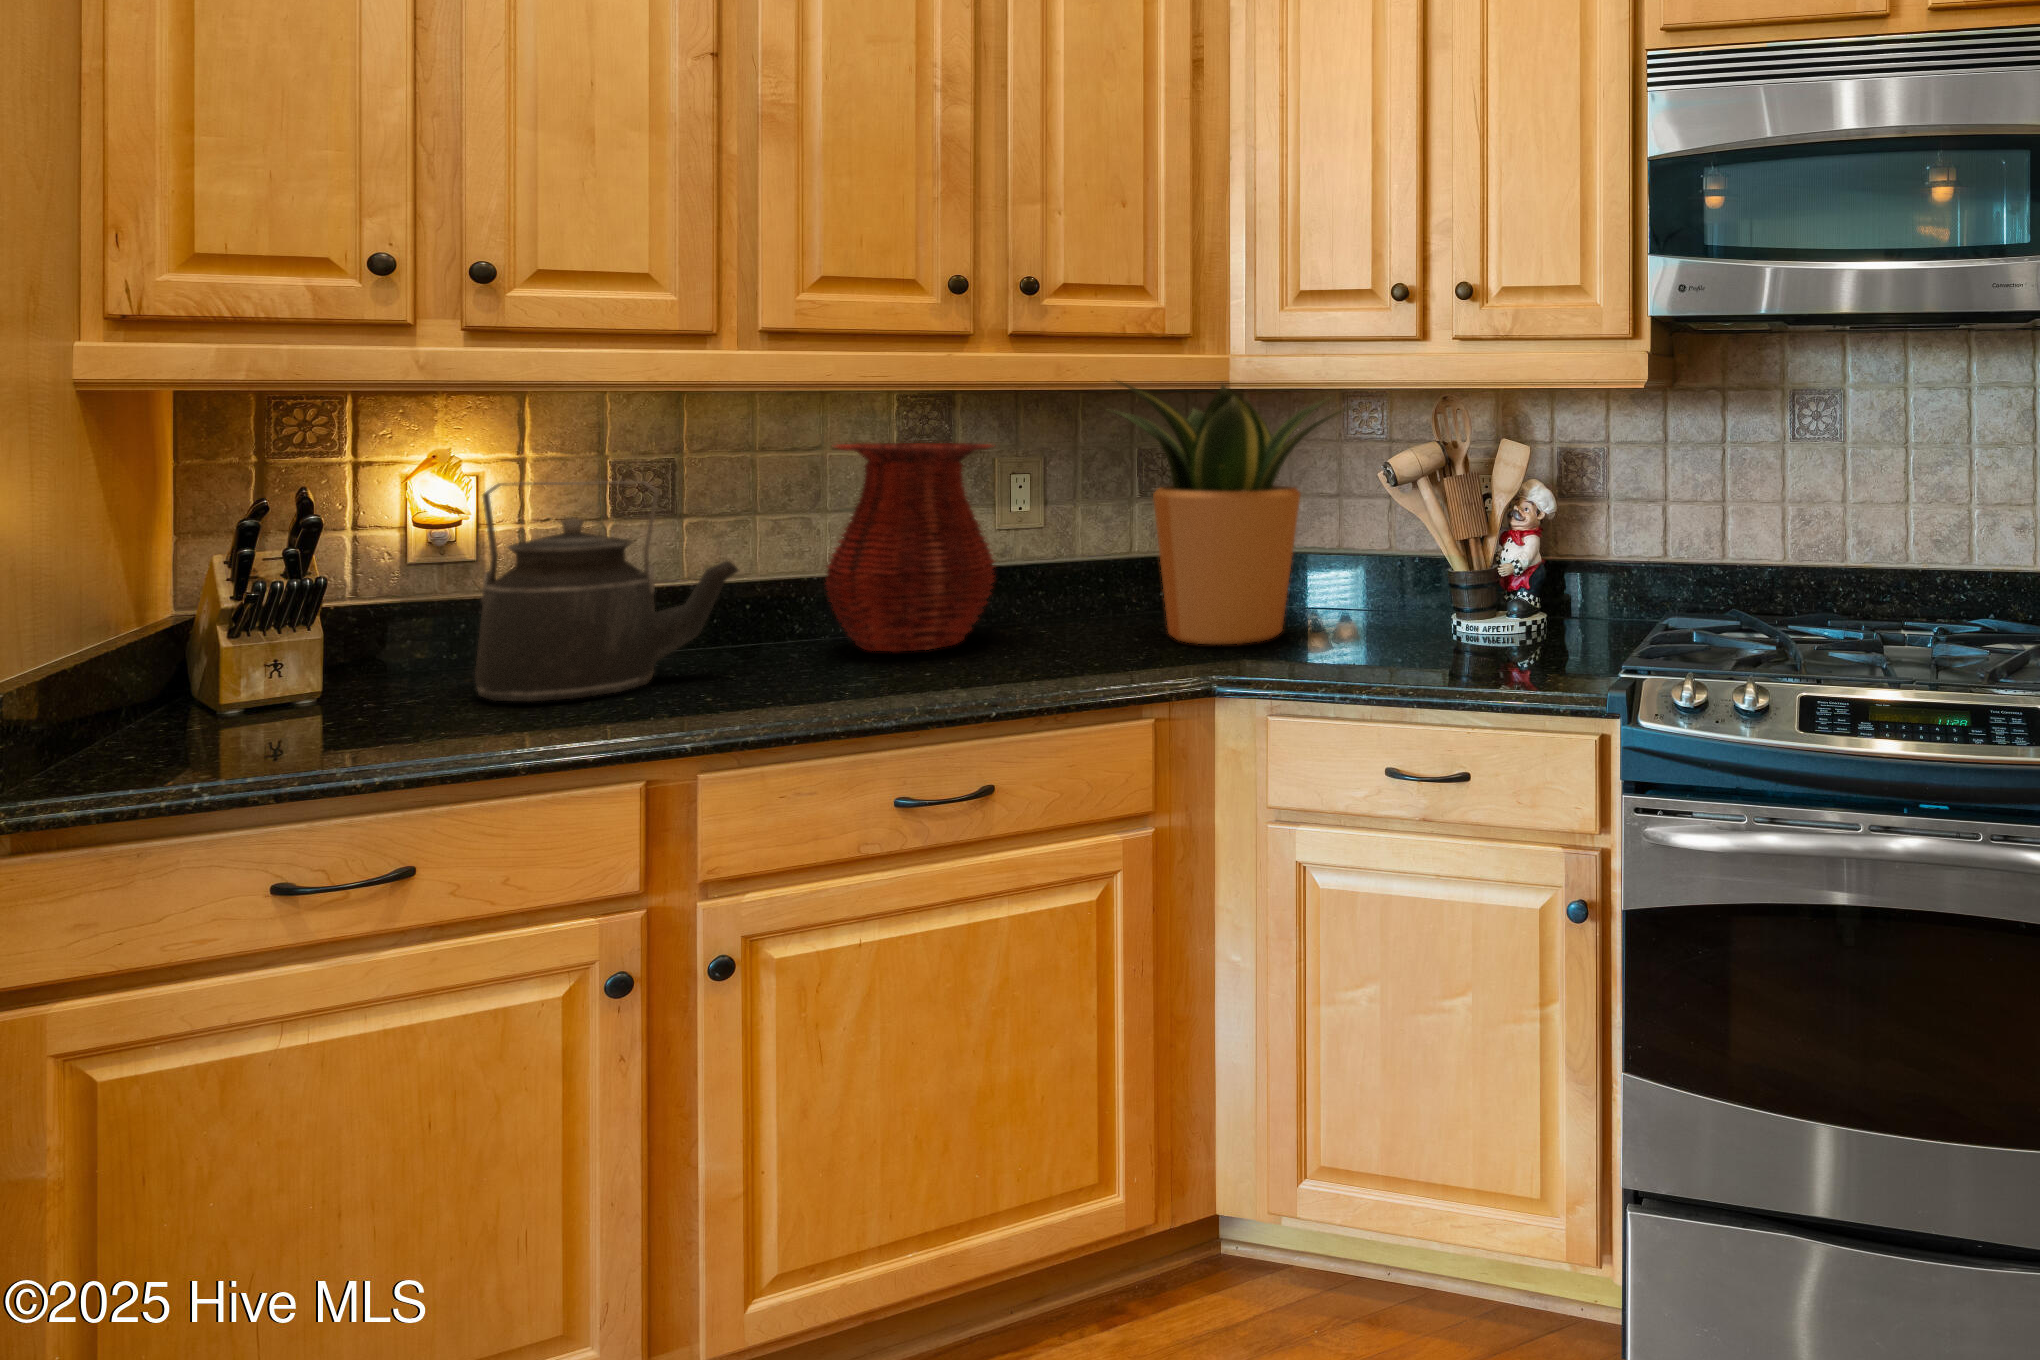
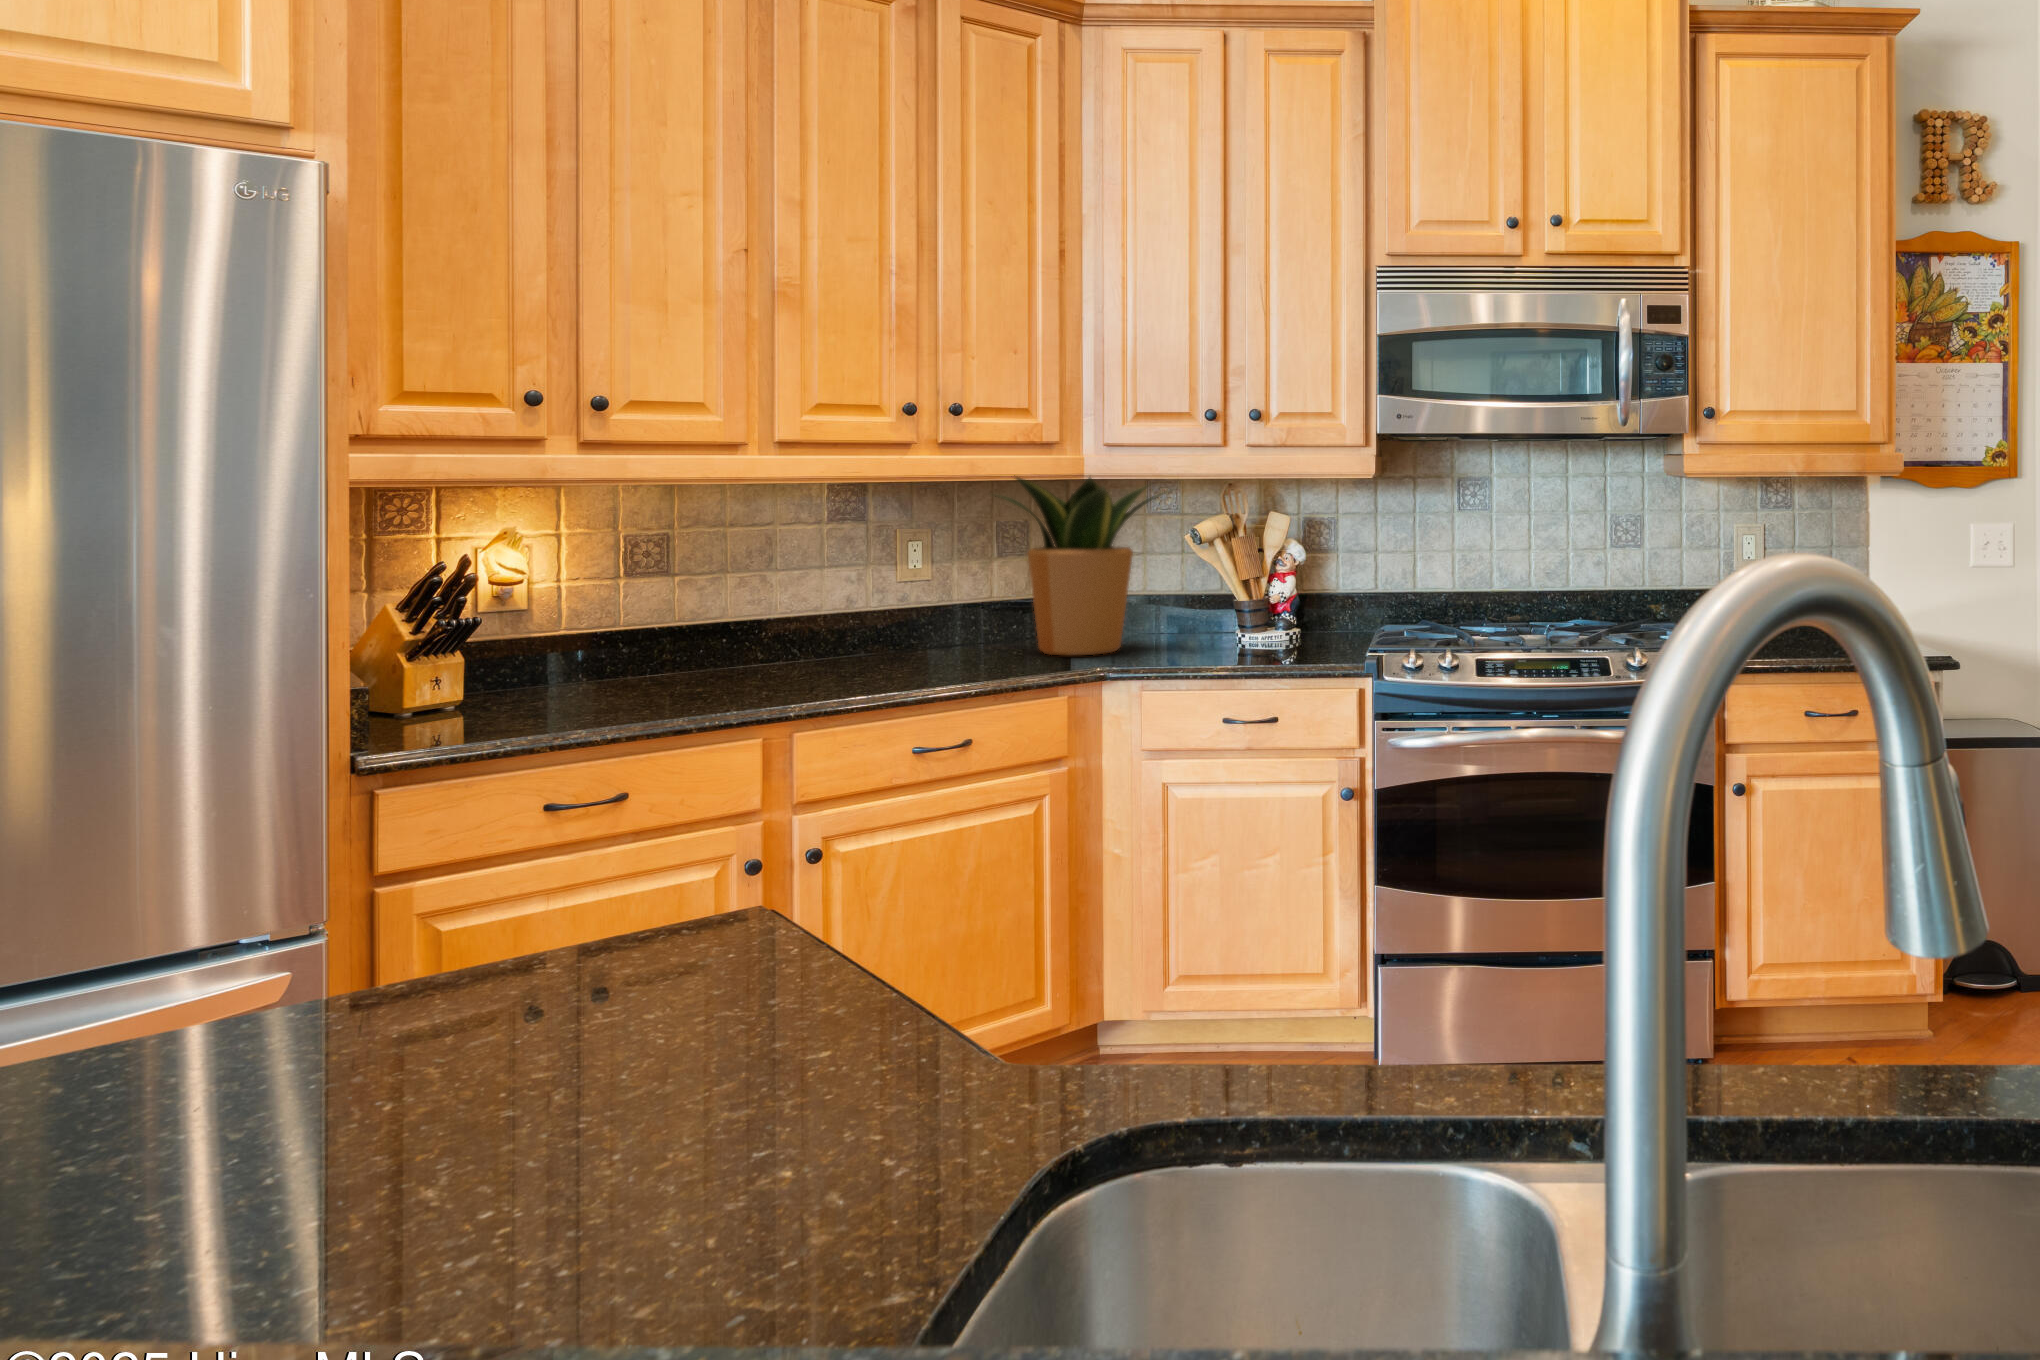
vase: present [826,443,994,652] -> none [795,519,918,667]
kettle: present [474,481,738,702] -> none [588,548,760,698]

